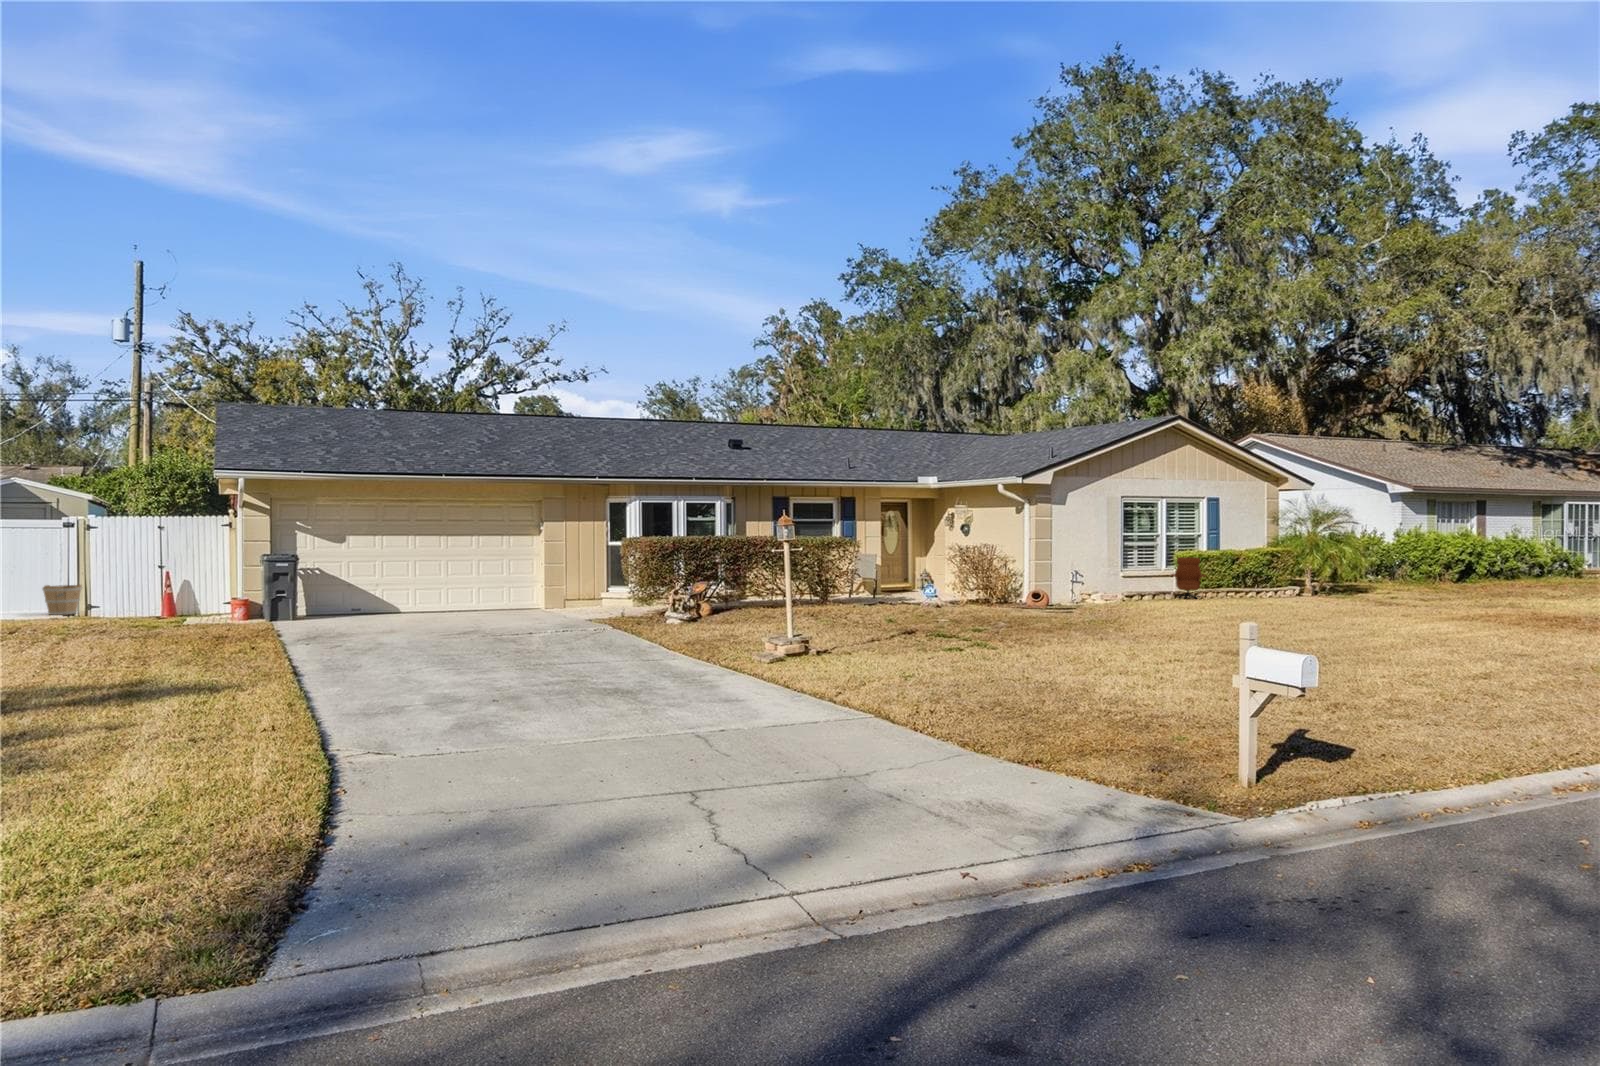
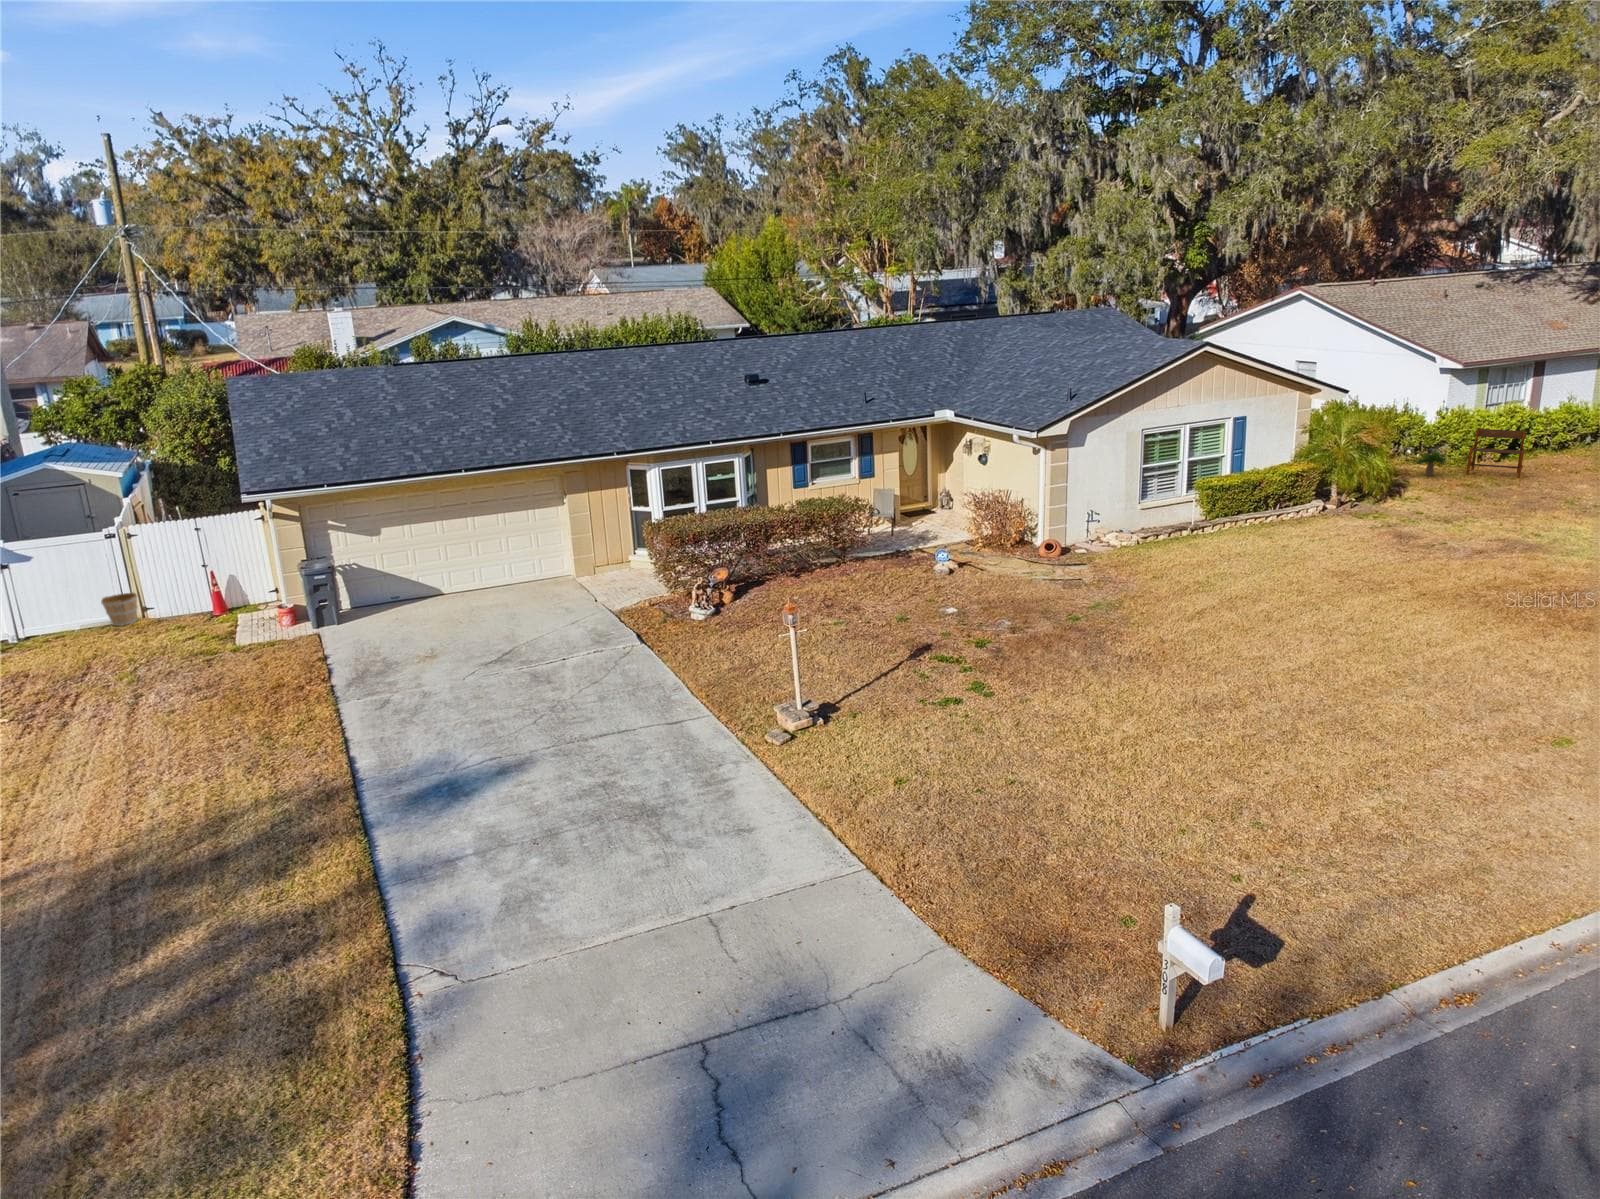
bench: none [1431,542,1484,586] -> present [1466,428,1526,478]
lounge chair: present [1172,557,1205,599] -> none [1192,484,1227,532]
potted plant: none [1378,558,1413,584] -> present [1416,451,1446,476]

